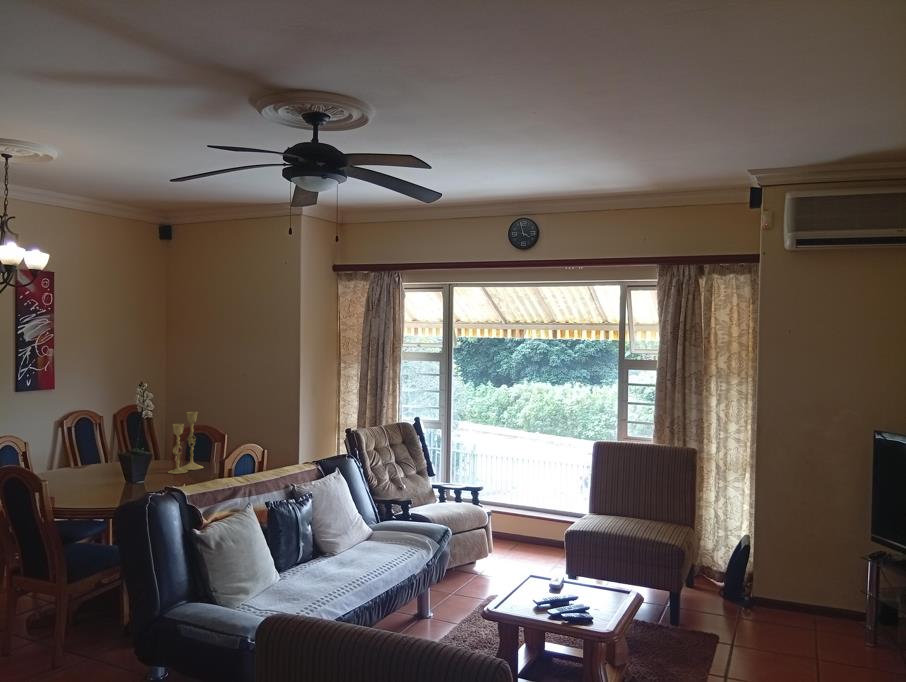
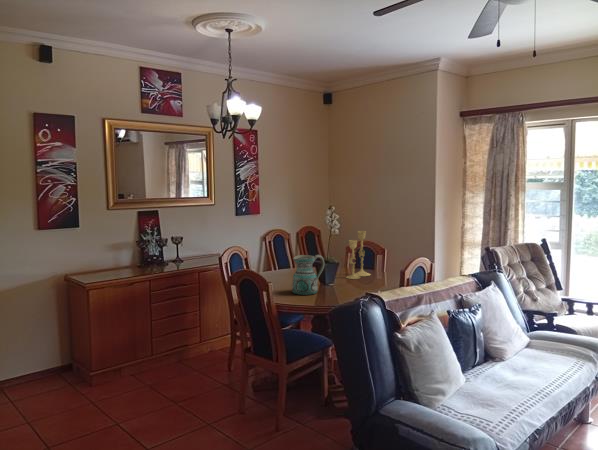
ceramic pitcher: none [83,444,131,496] -> present [292,255,324,295]

